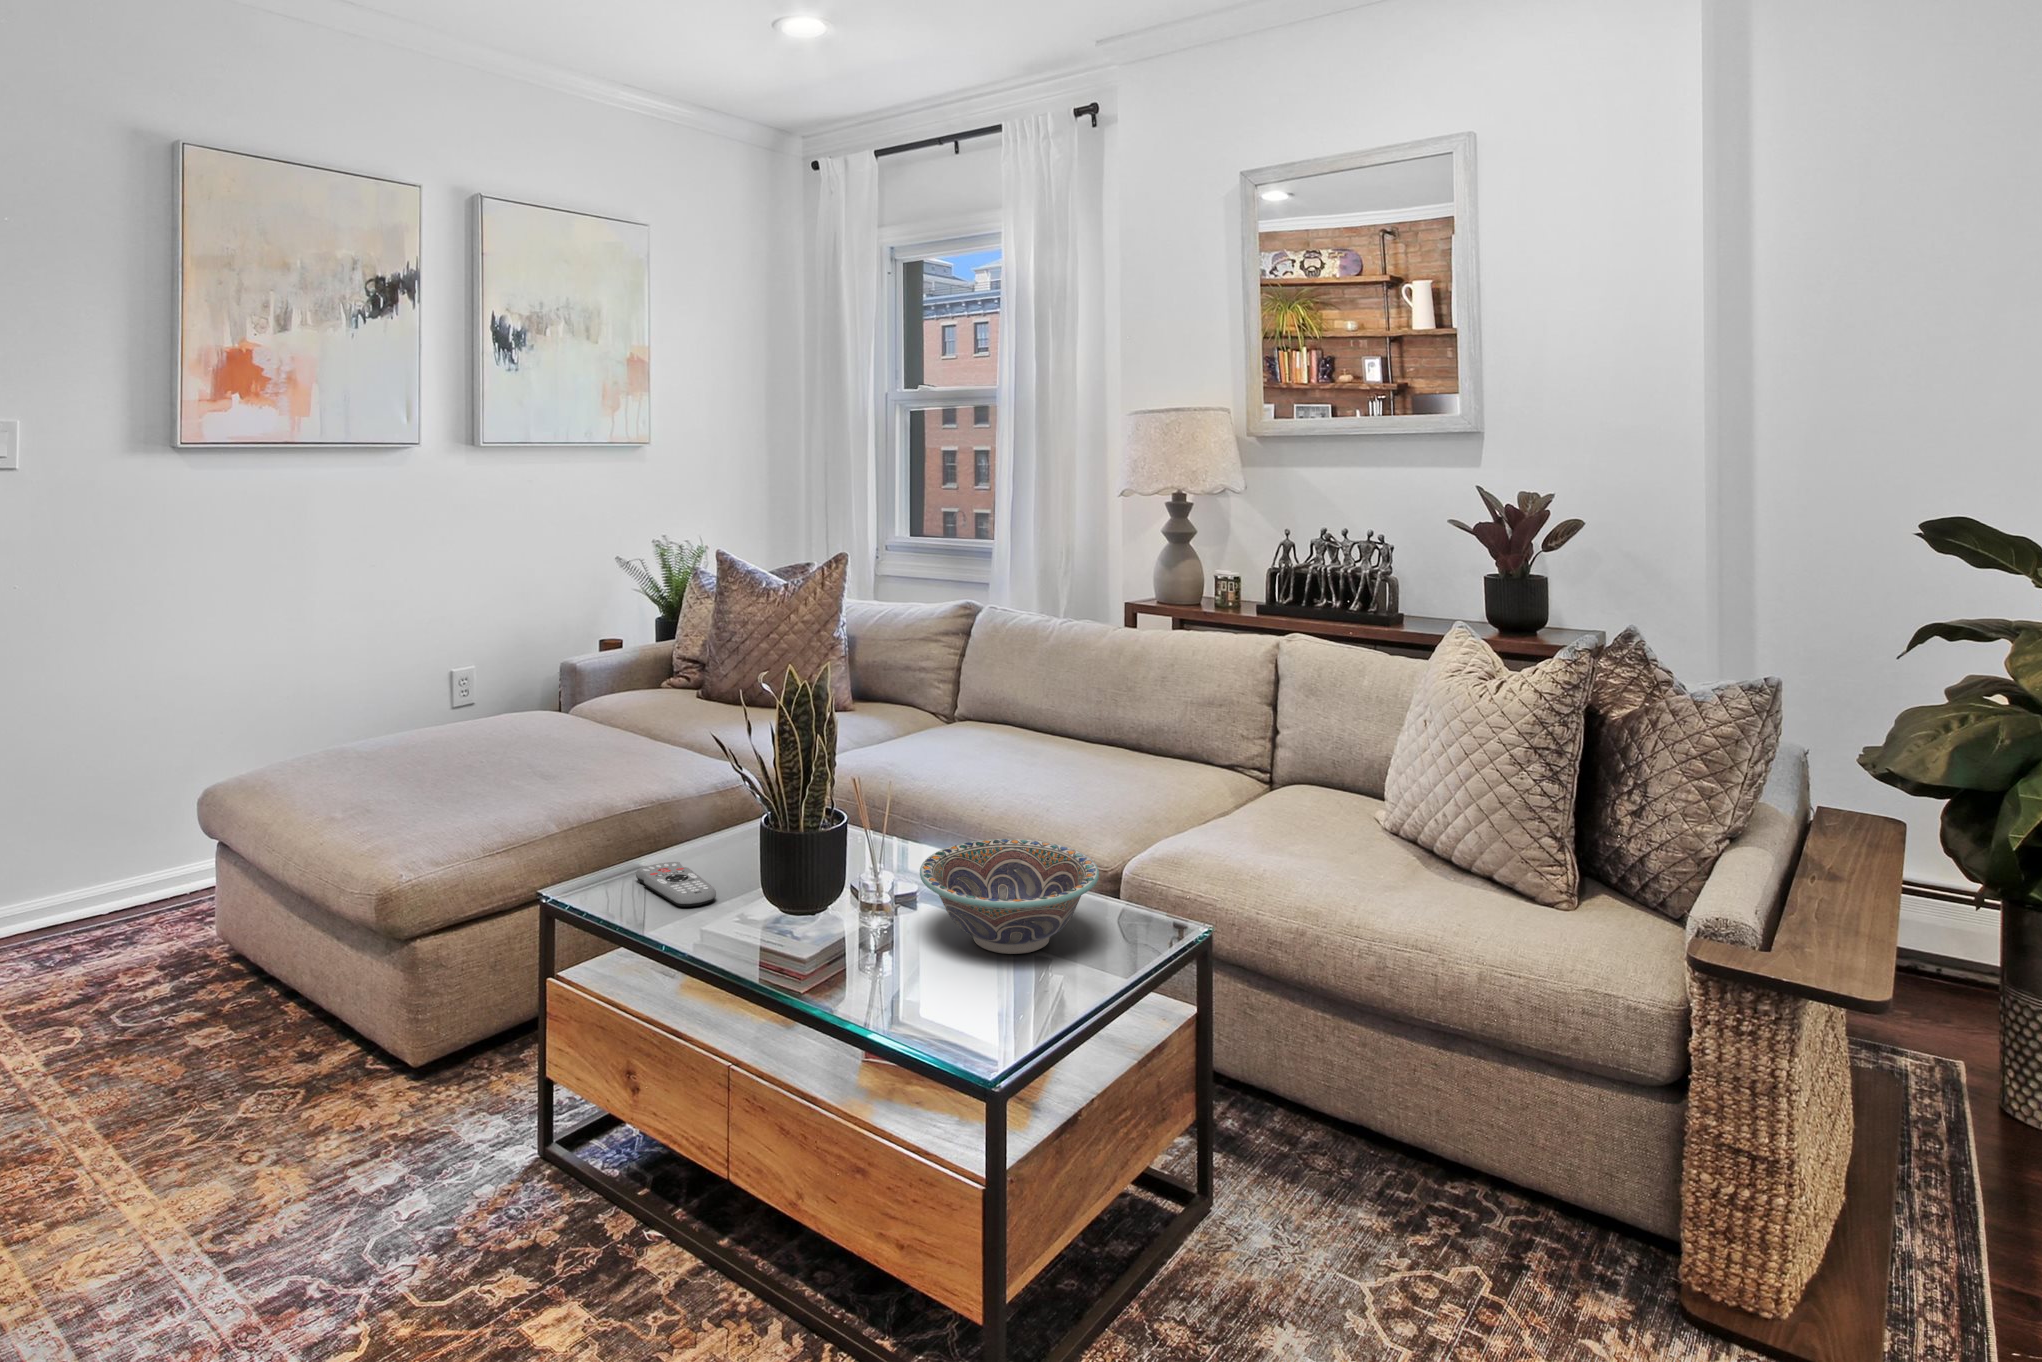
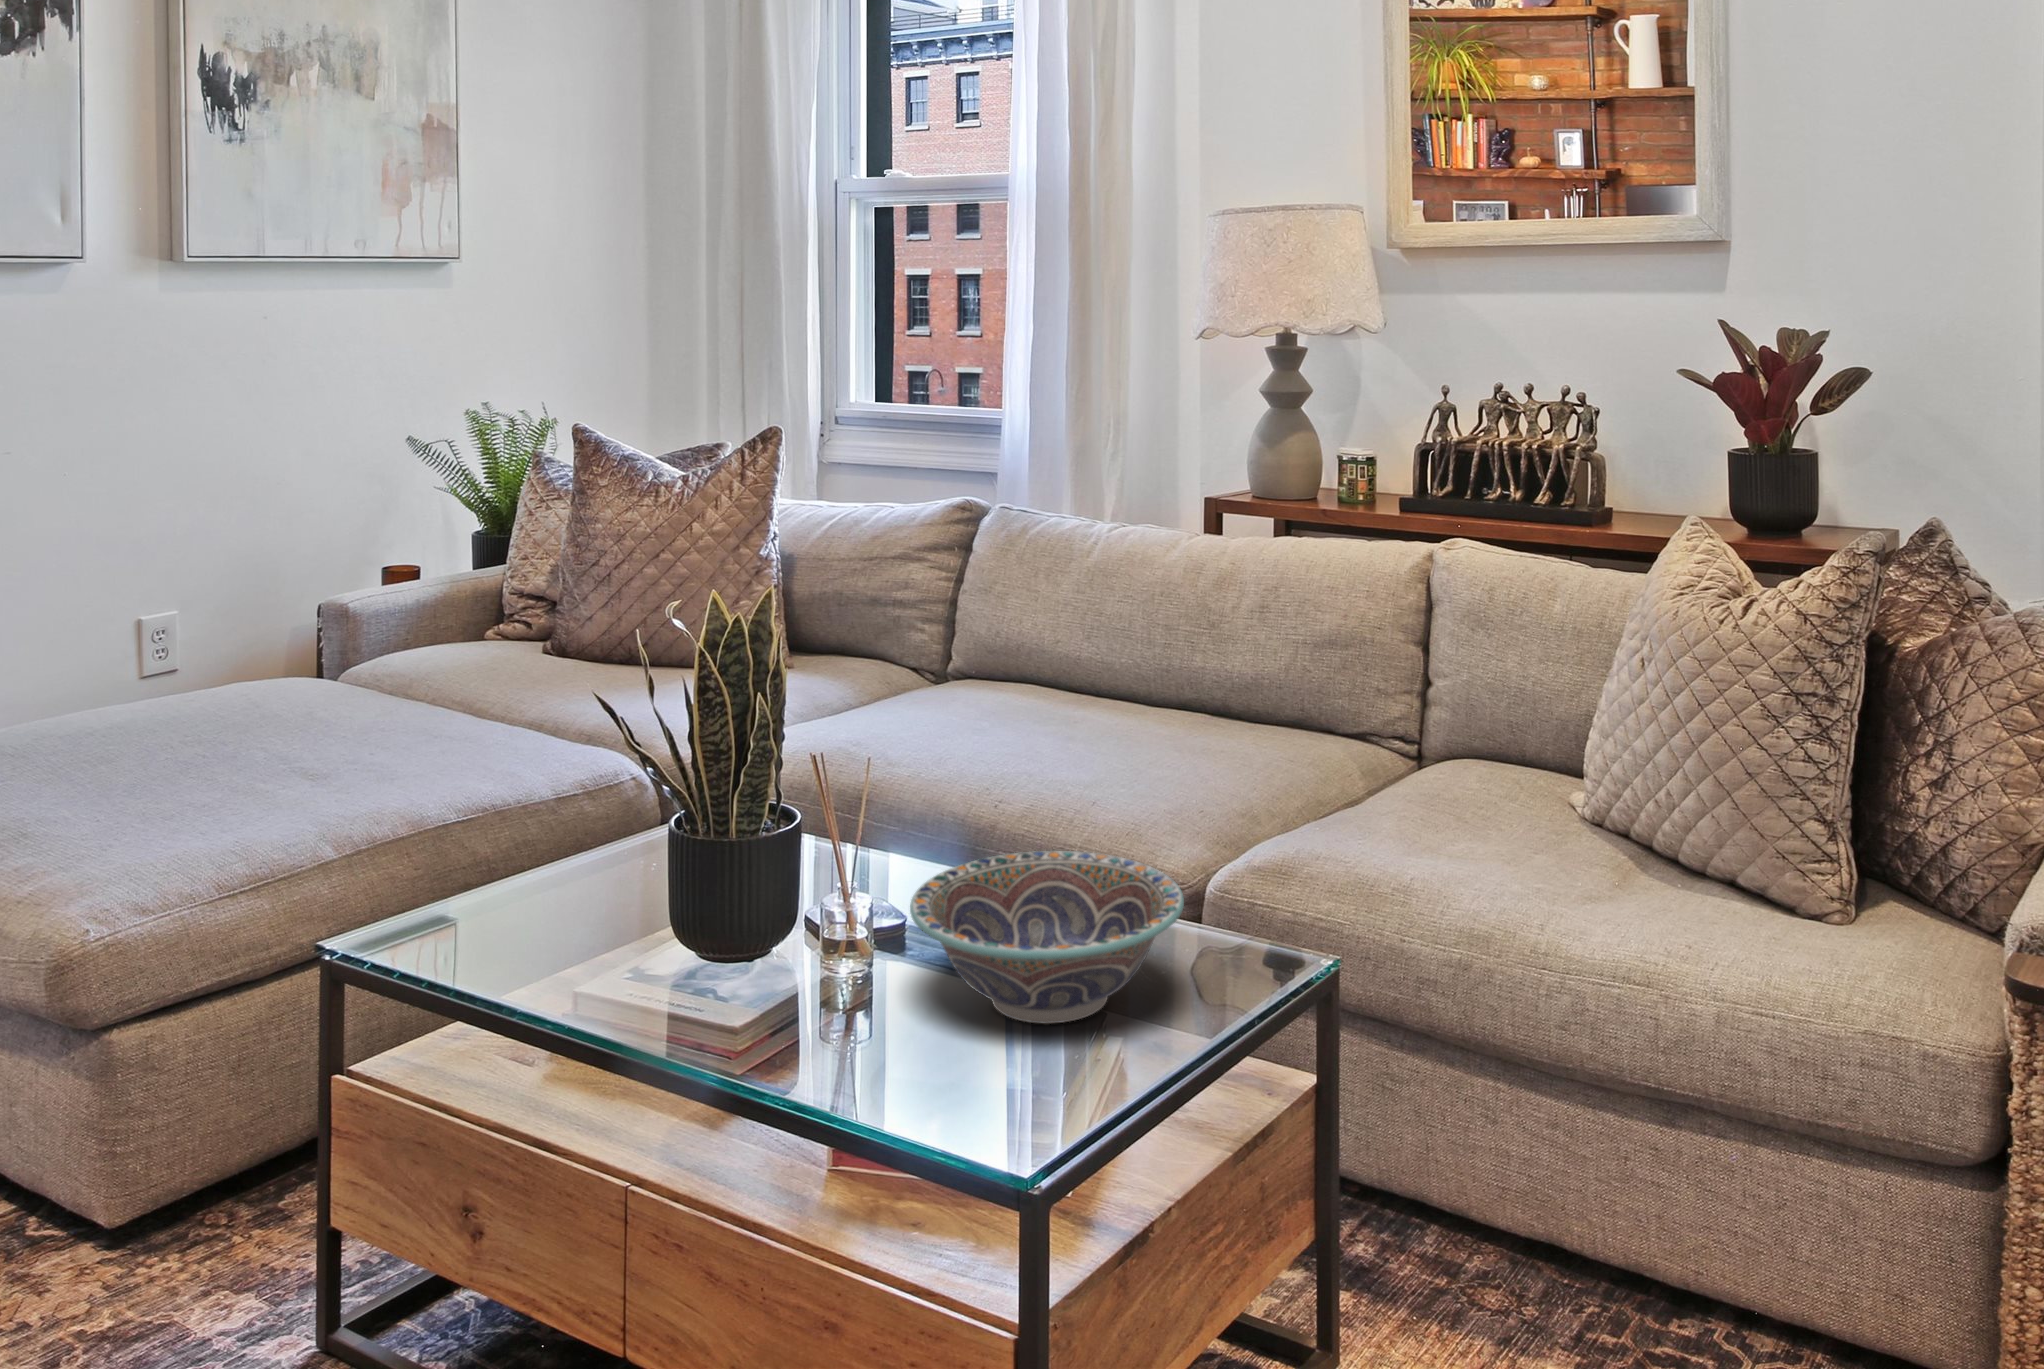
remote control: present [636,862,716,907] -> none [458,903,588,973]

